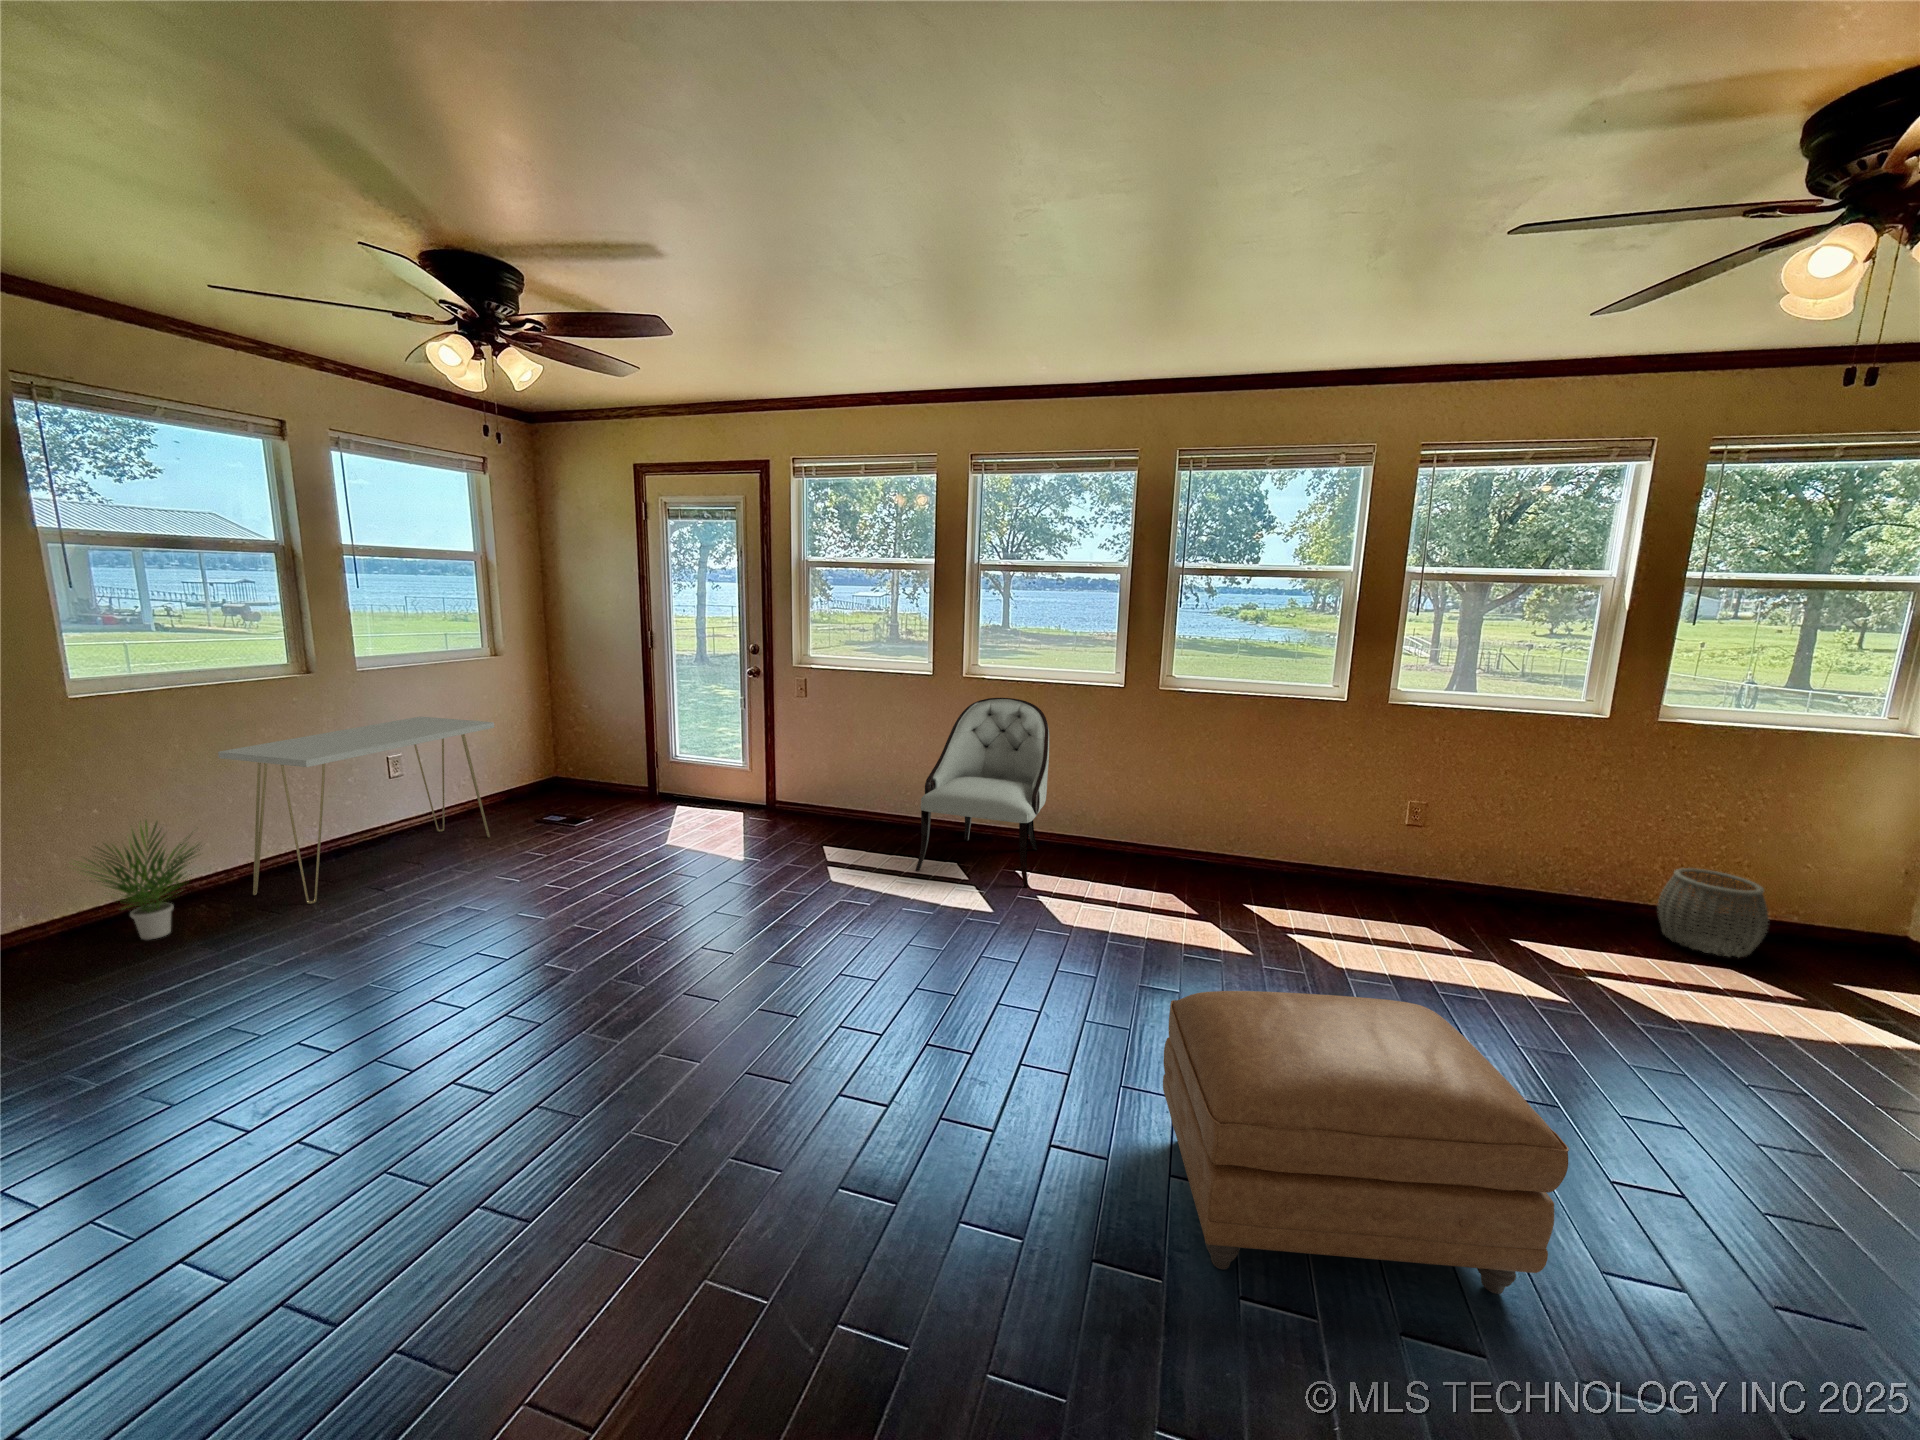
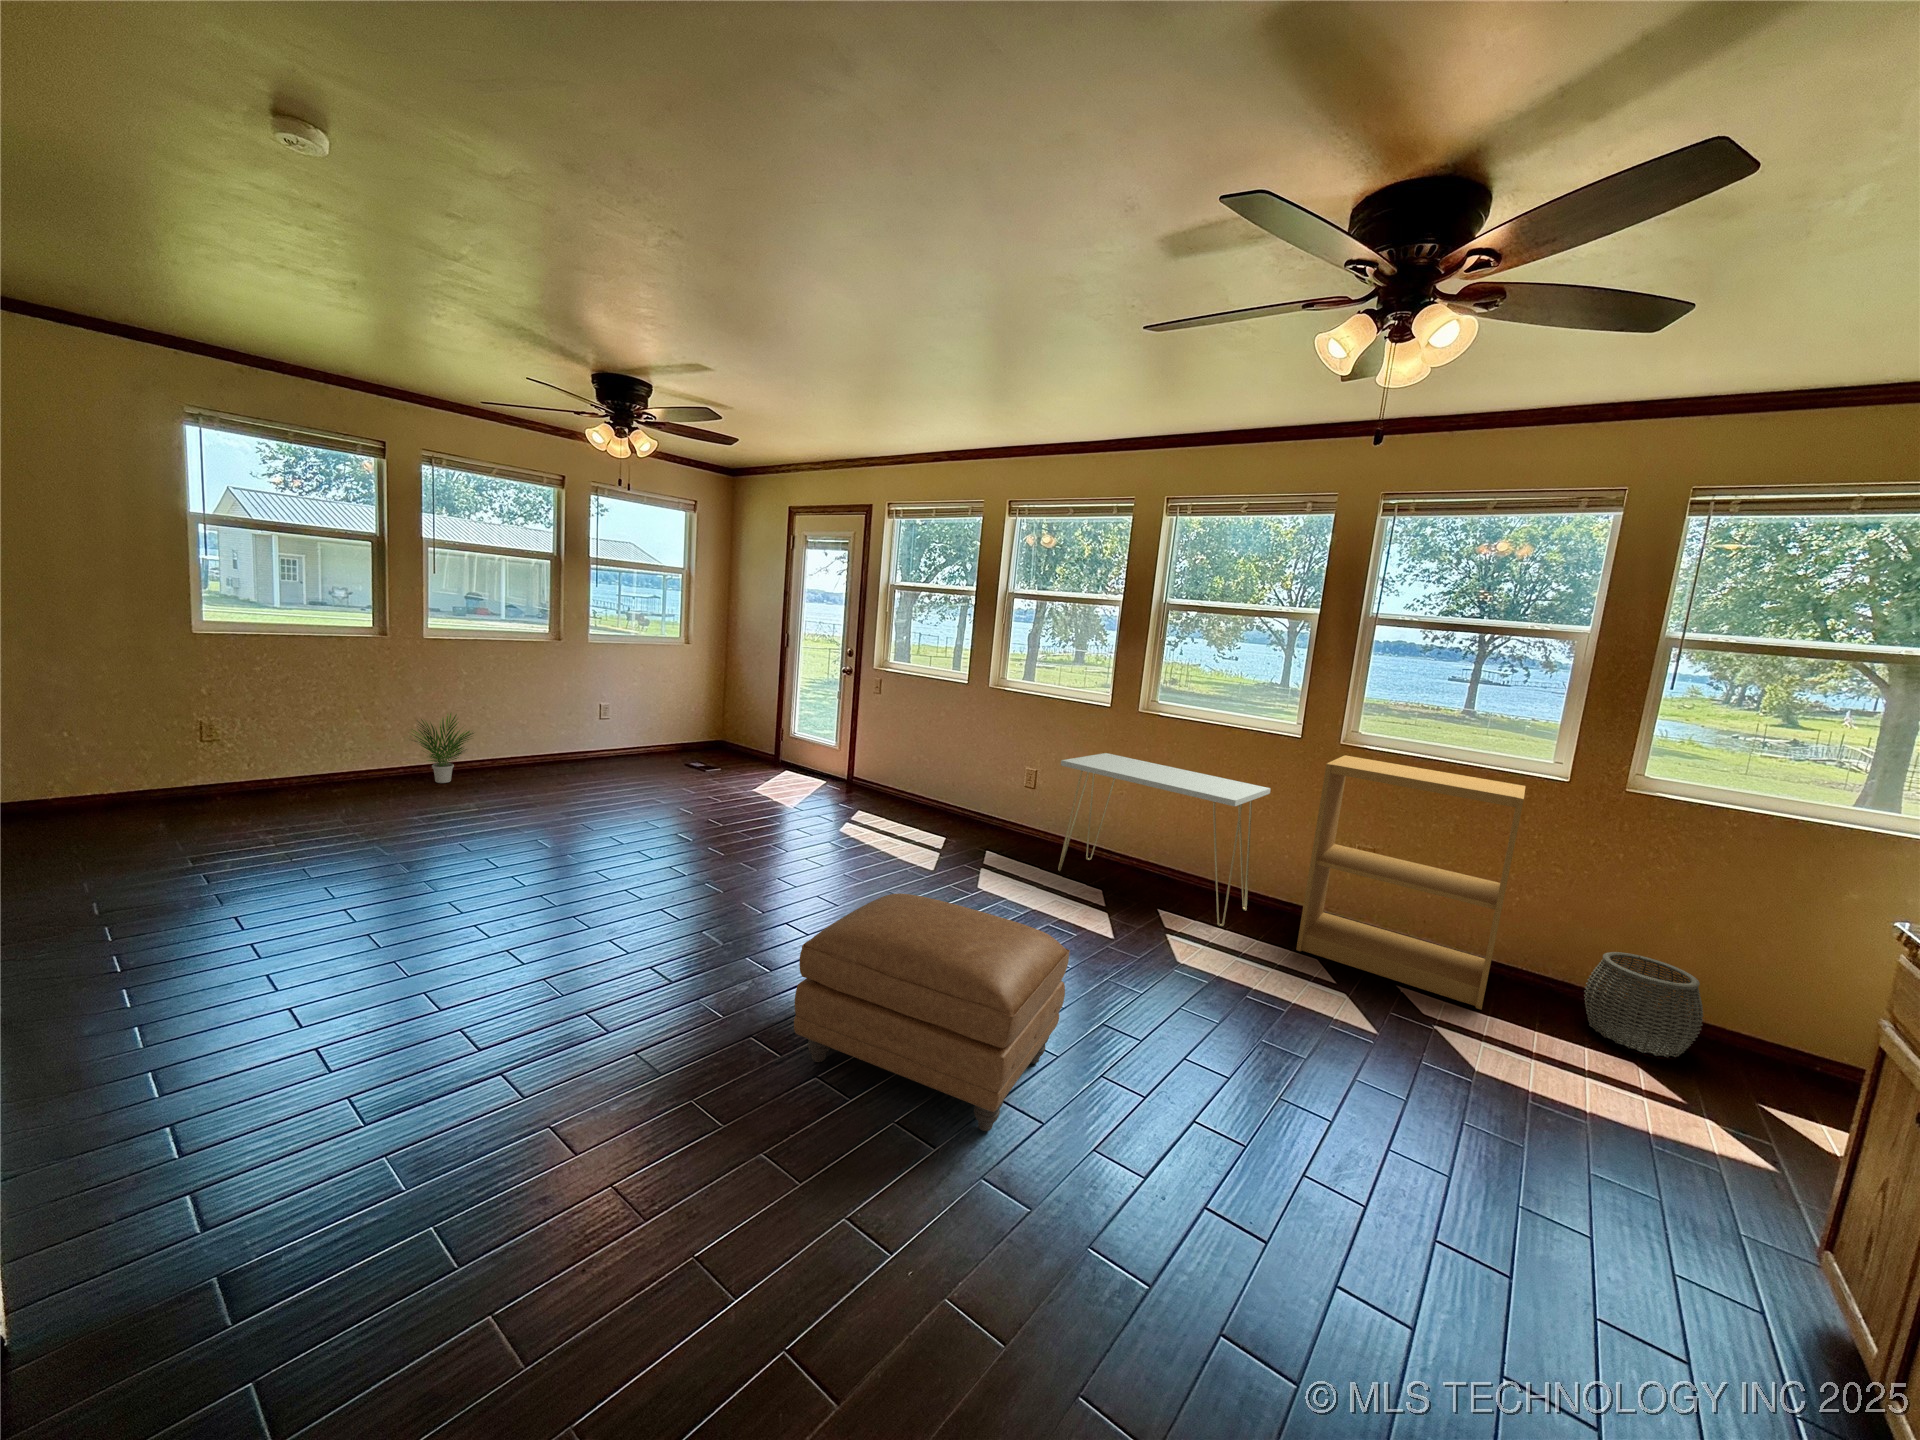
armchair: present [916,698,1049,887] -> none [907,704,1036,859]
bookshelf: none [1386,716,1633,948] -> present [1296,755,1525,1010]
console table: present [218,717,494,904] -> present [1058,753,1271,926]

